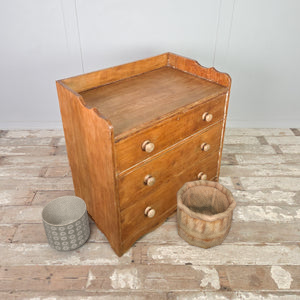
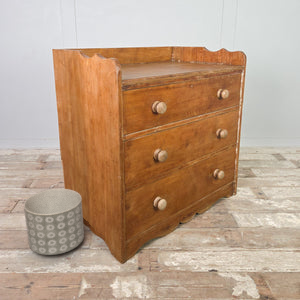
wooden bucket: present [176,180,237,249] -> none [193,174,269,255]

